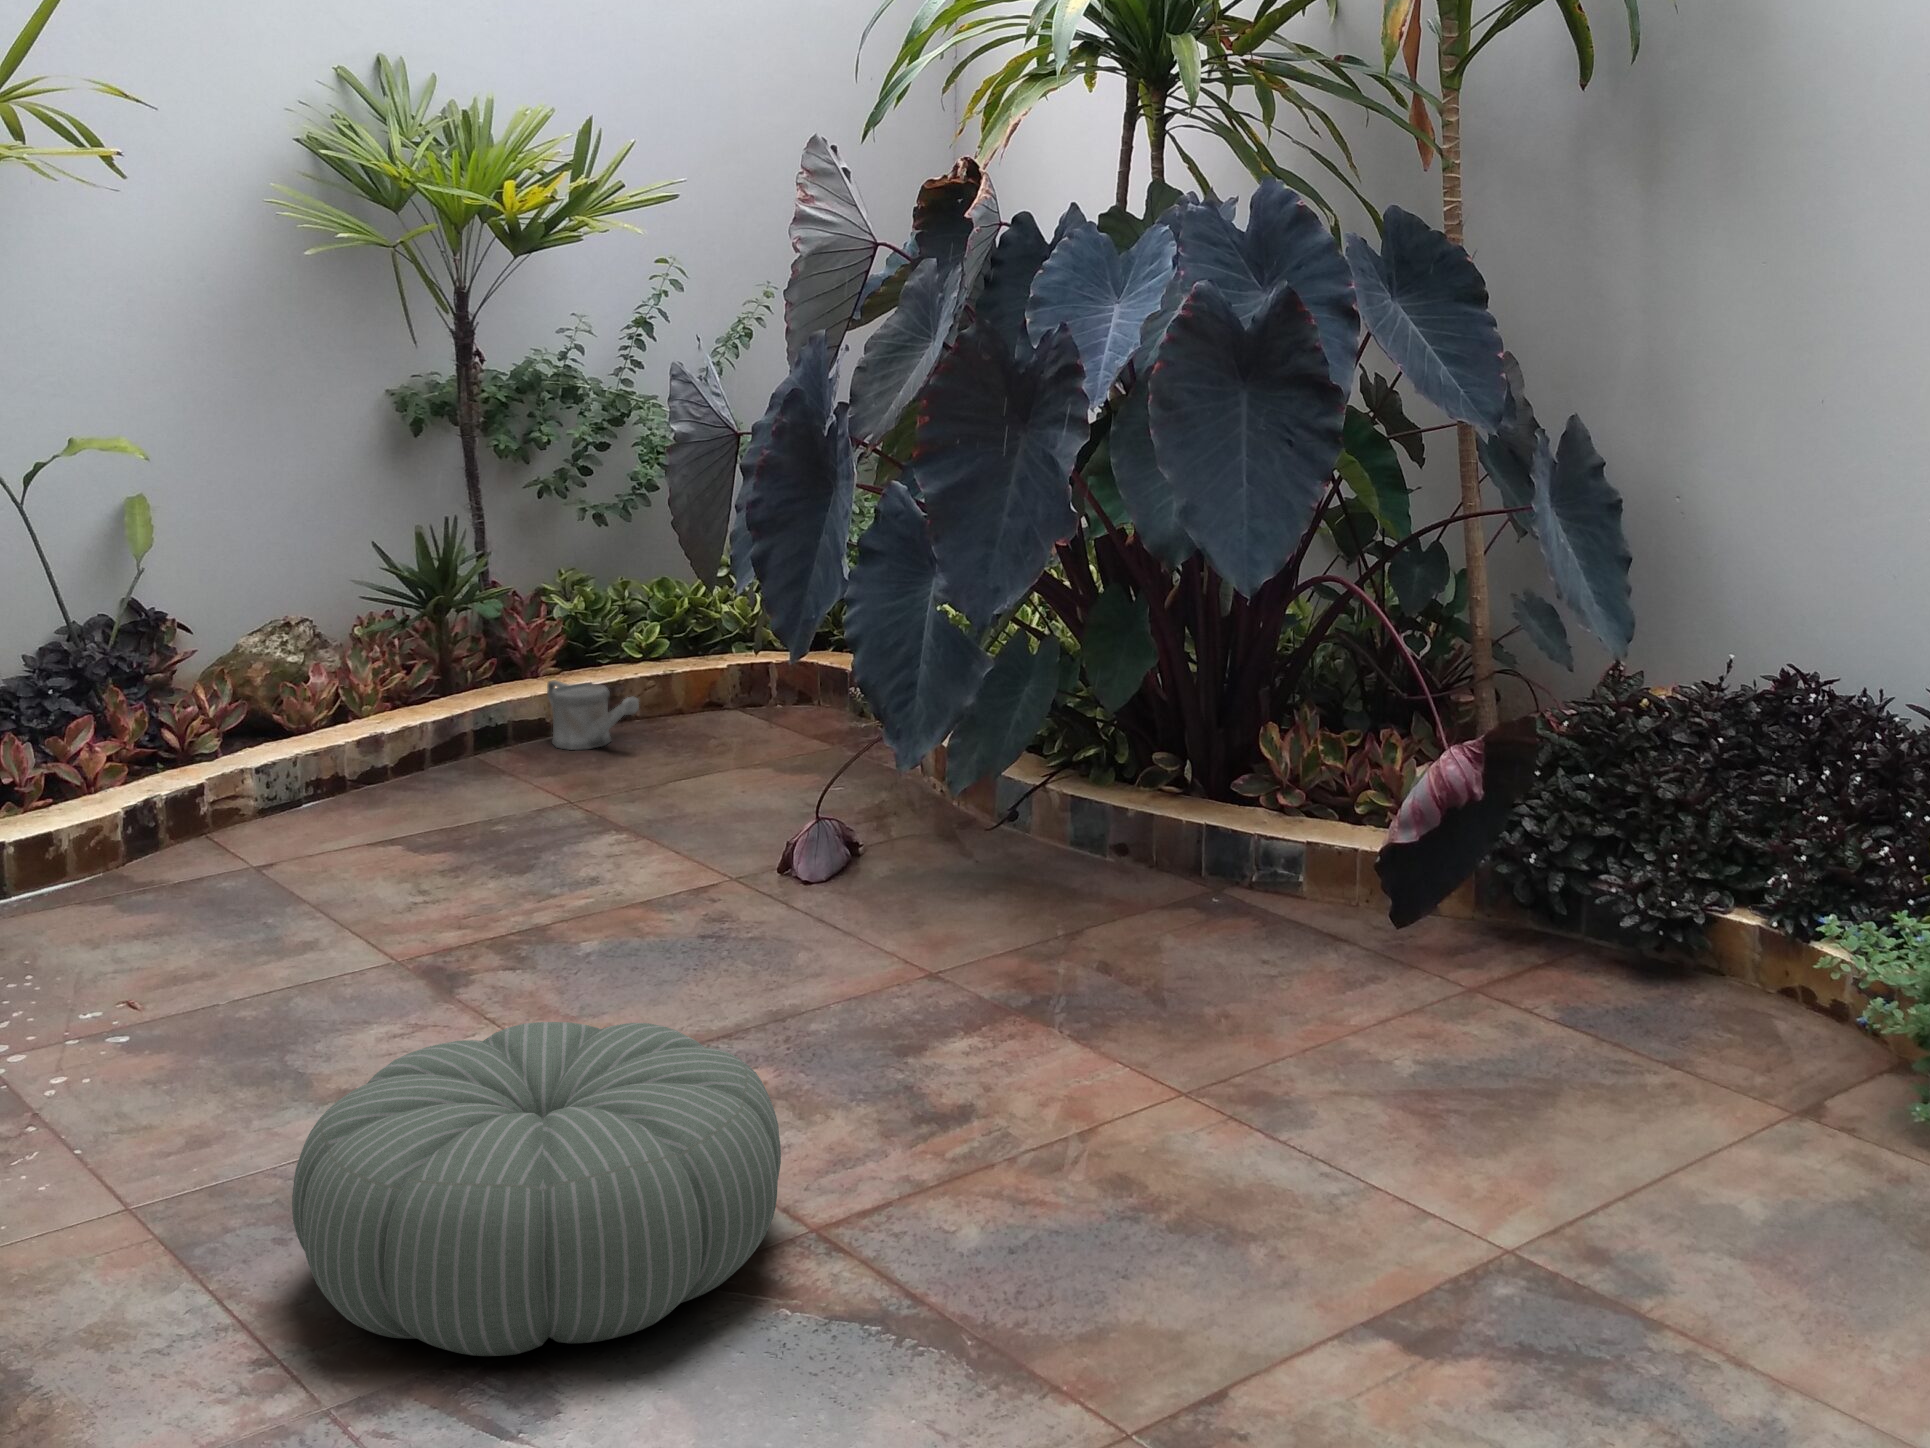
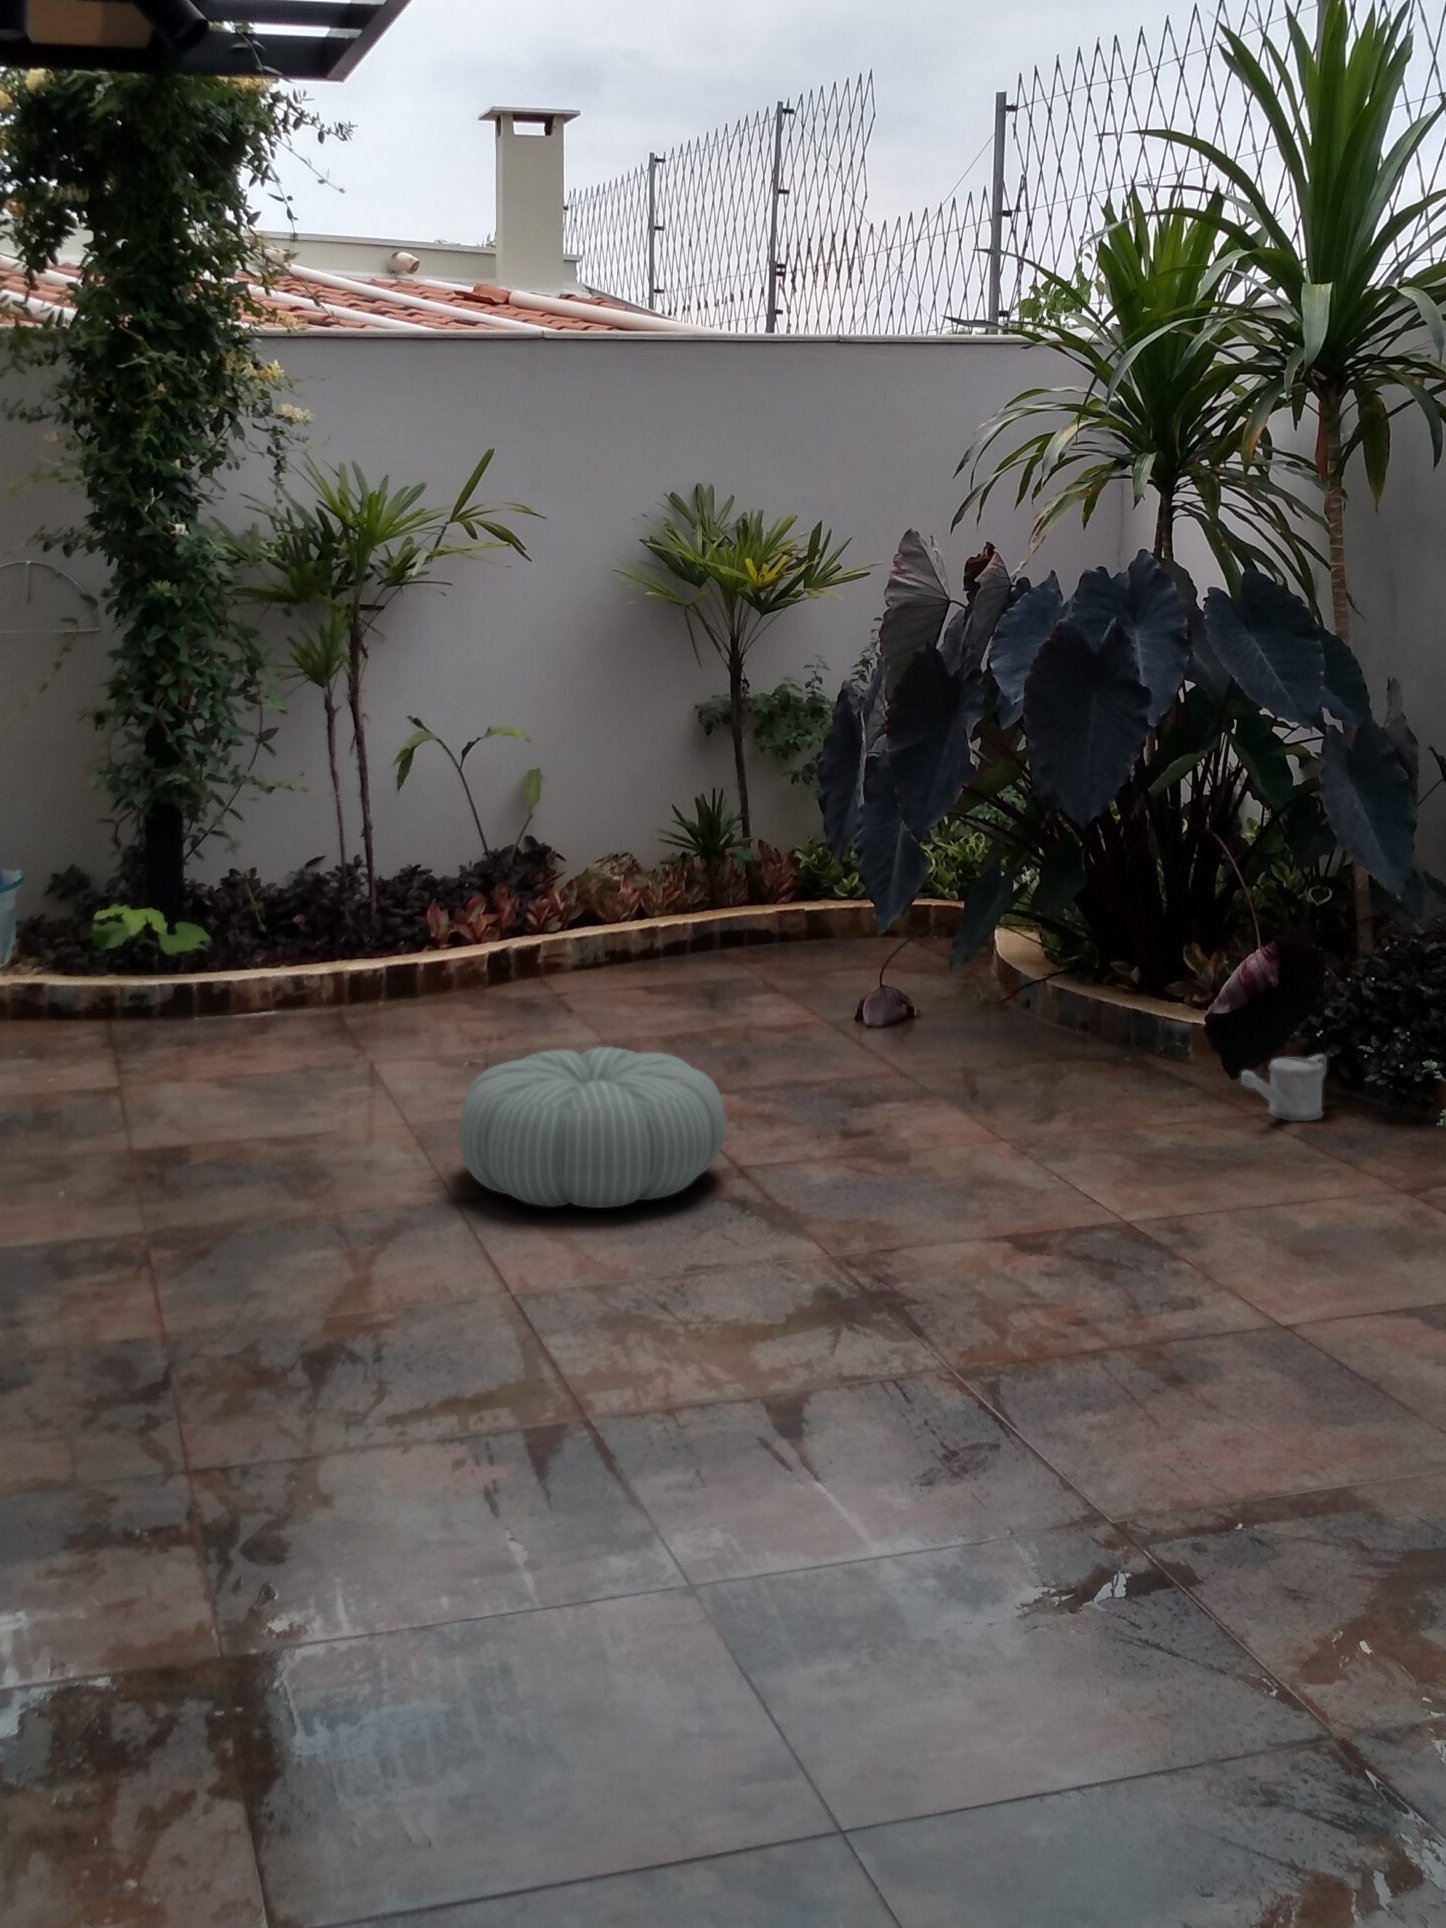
watering can: present [547,680,639,750] -> present [1241,1054,1327,1121]

